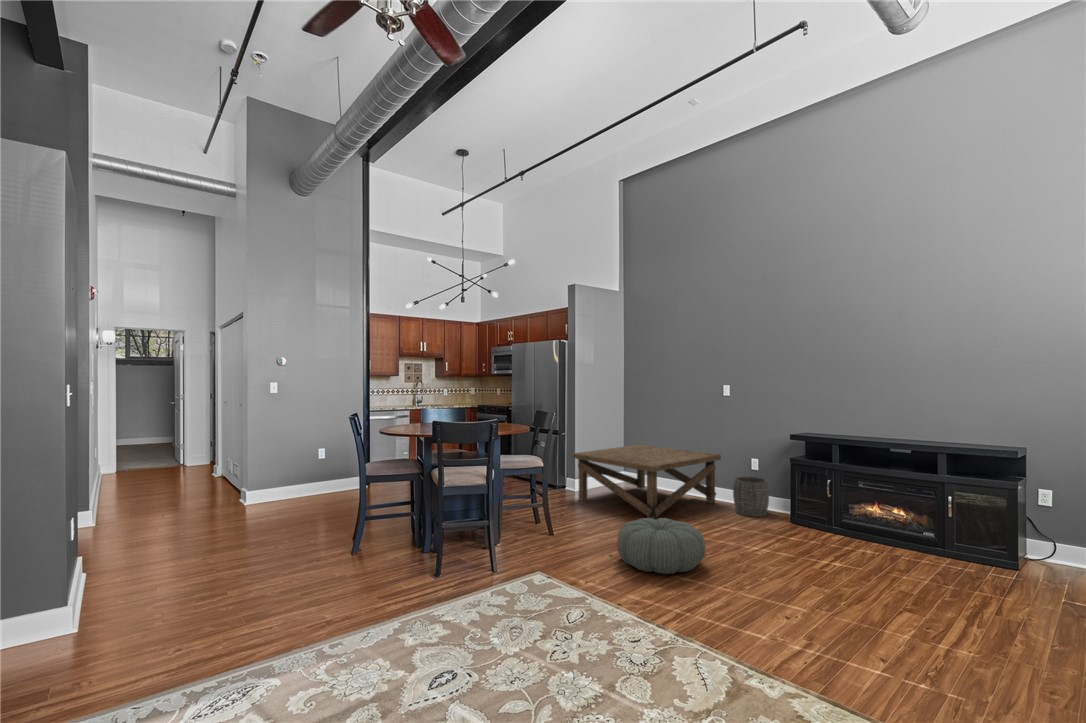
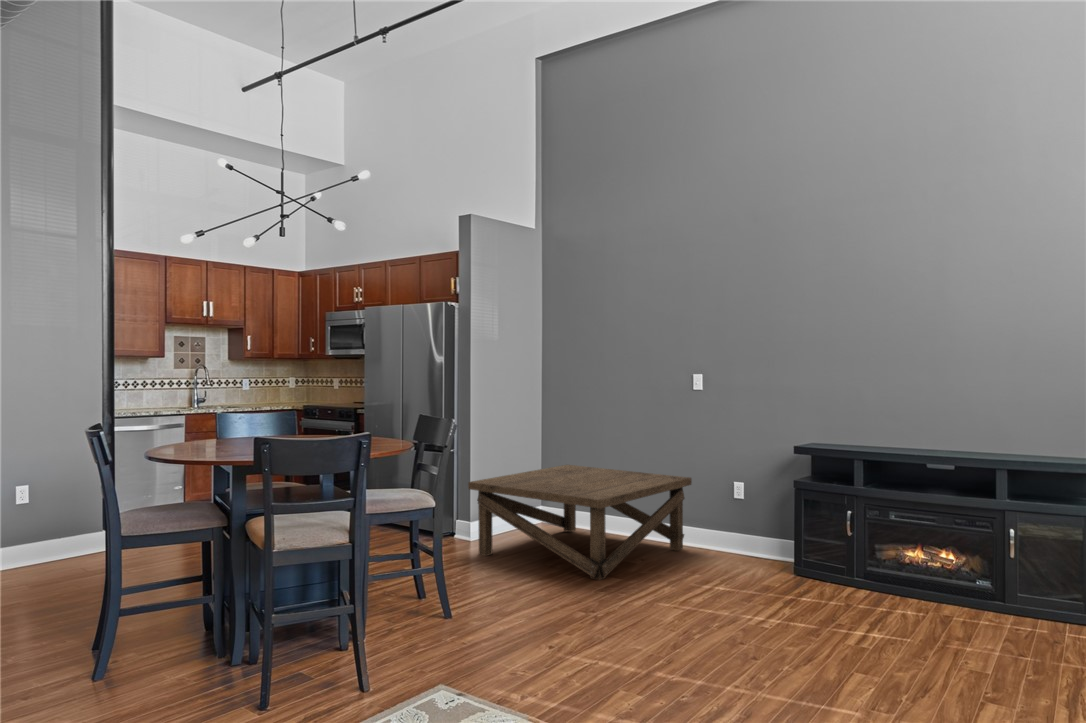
woven basket: present [733,477,769,516] -> none [712,509,762,568]
pouf: present [617,518,706,574] -> none [562,582,698,672]

